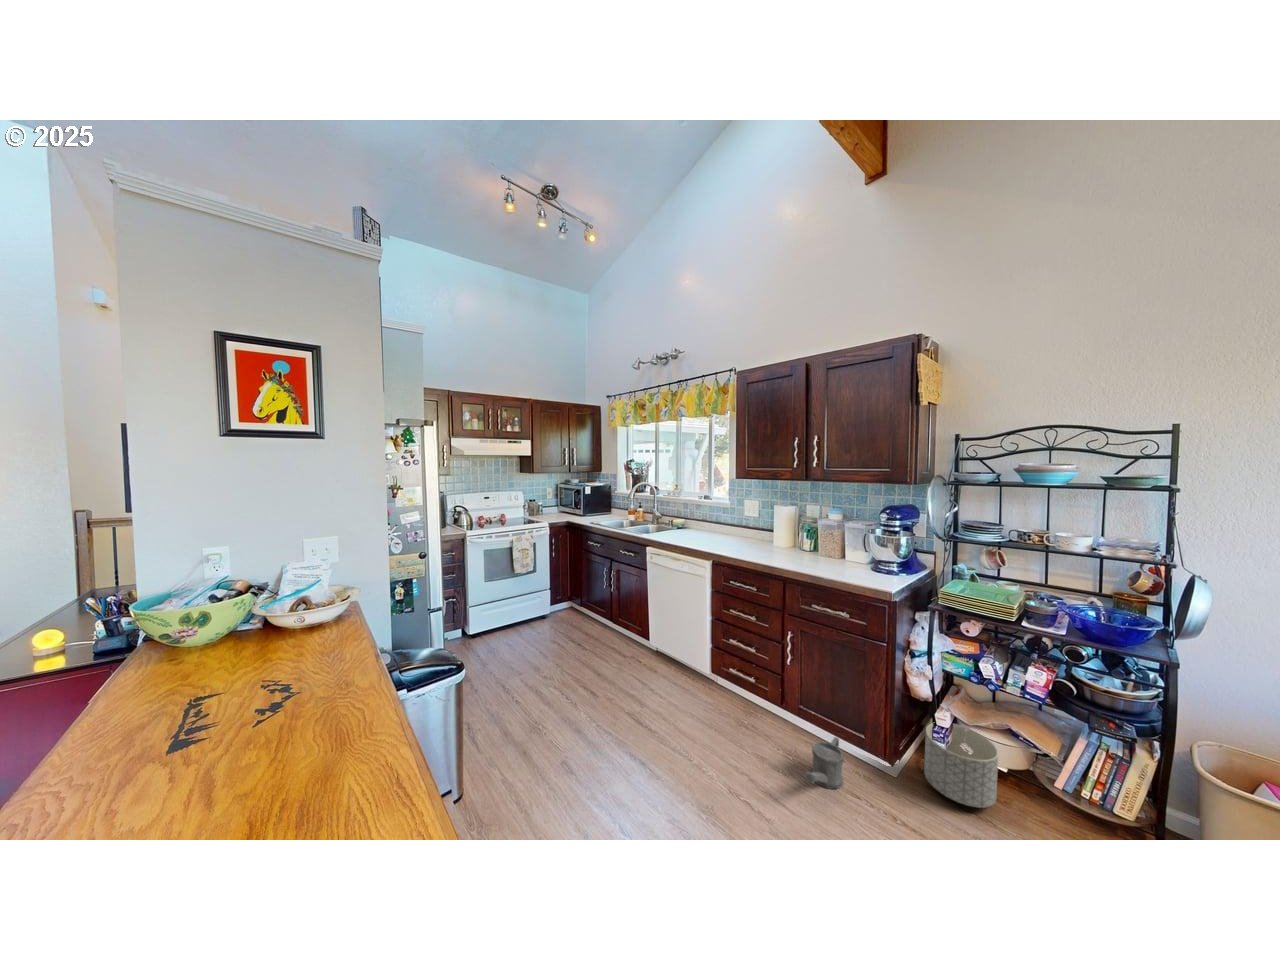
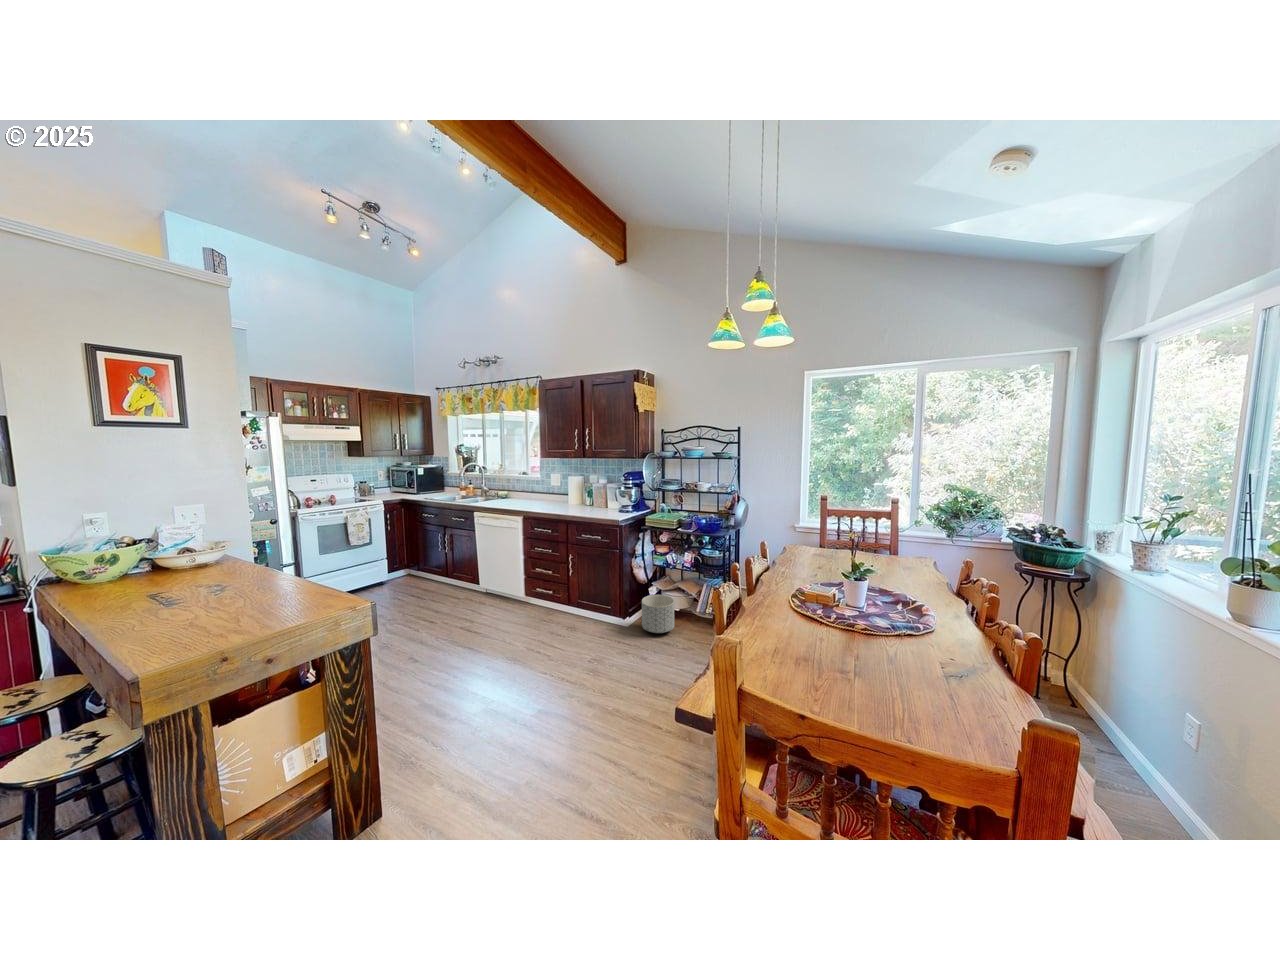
watering can: present [805,737,843,789] -> none [569,614,596,641]

